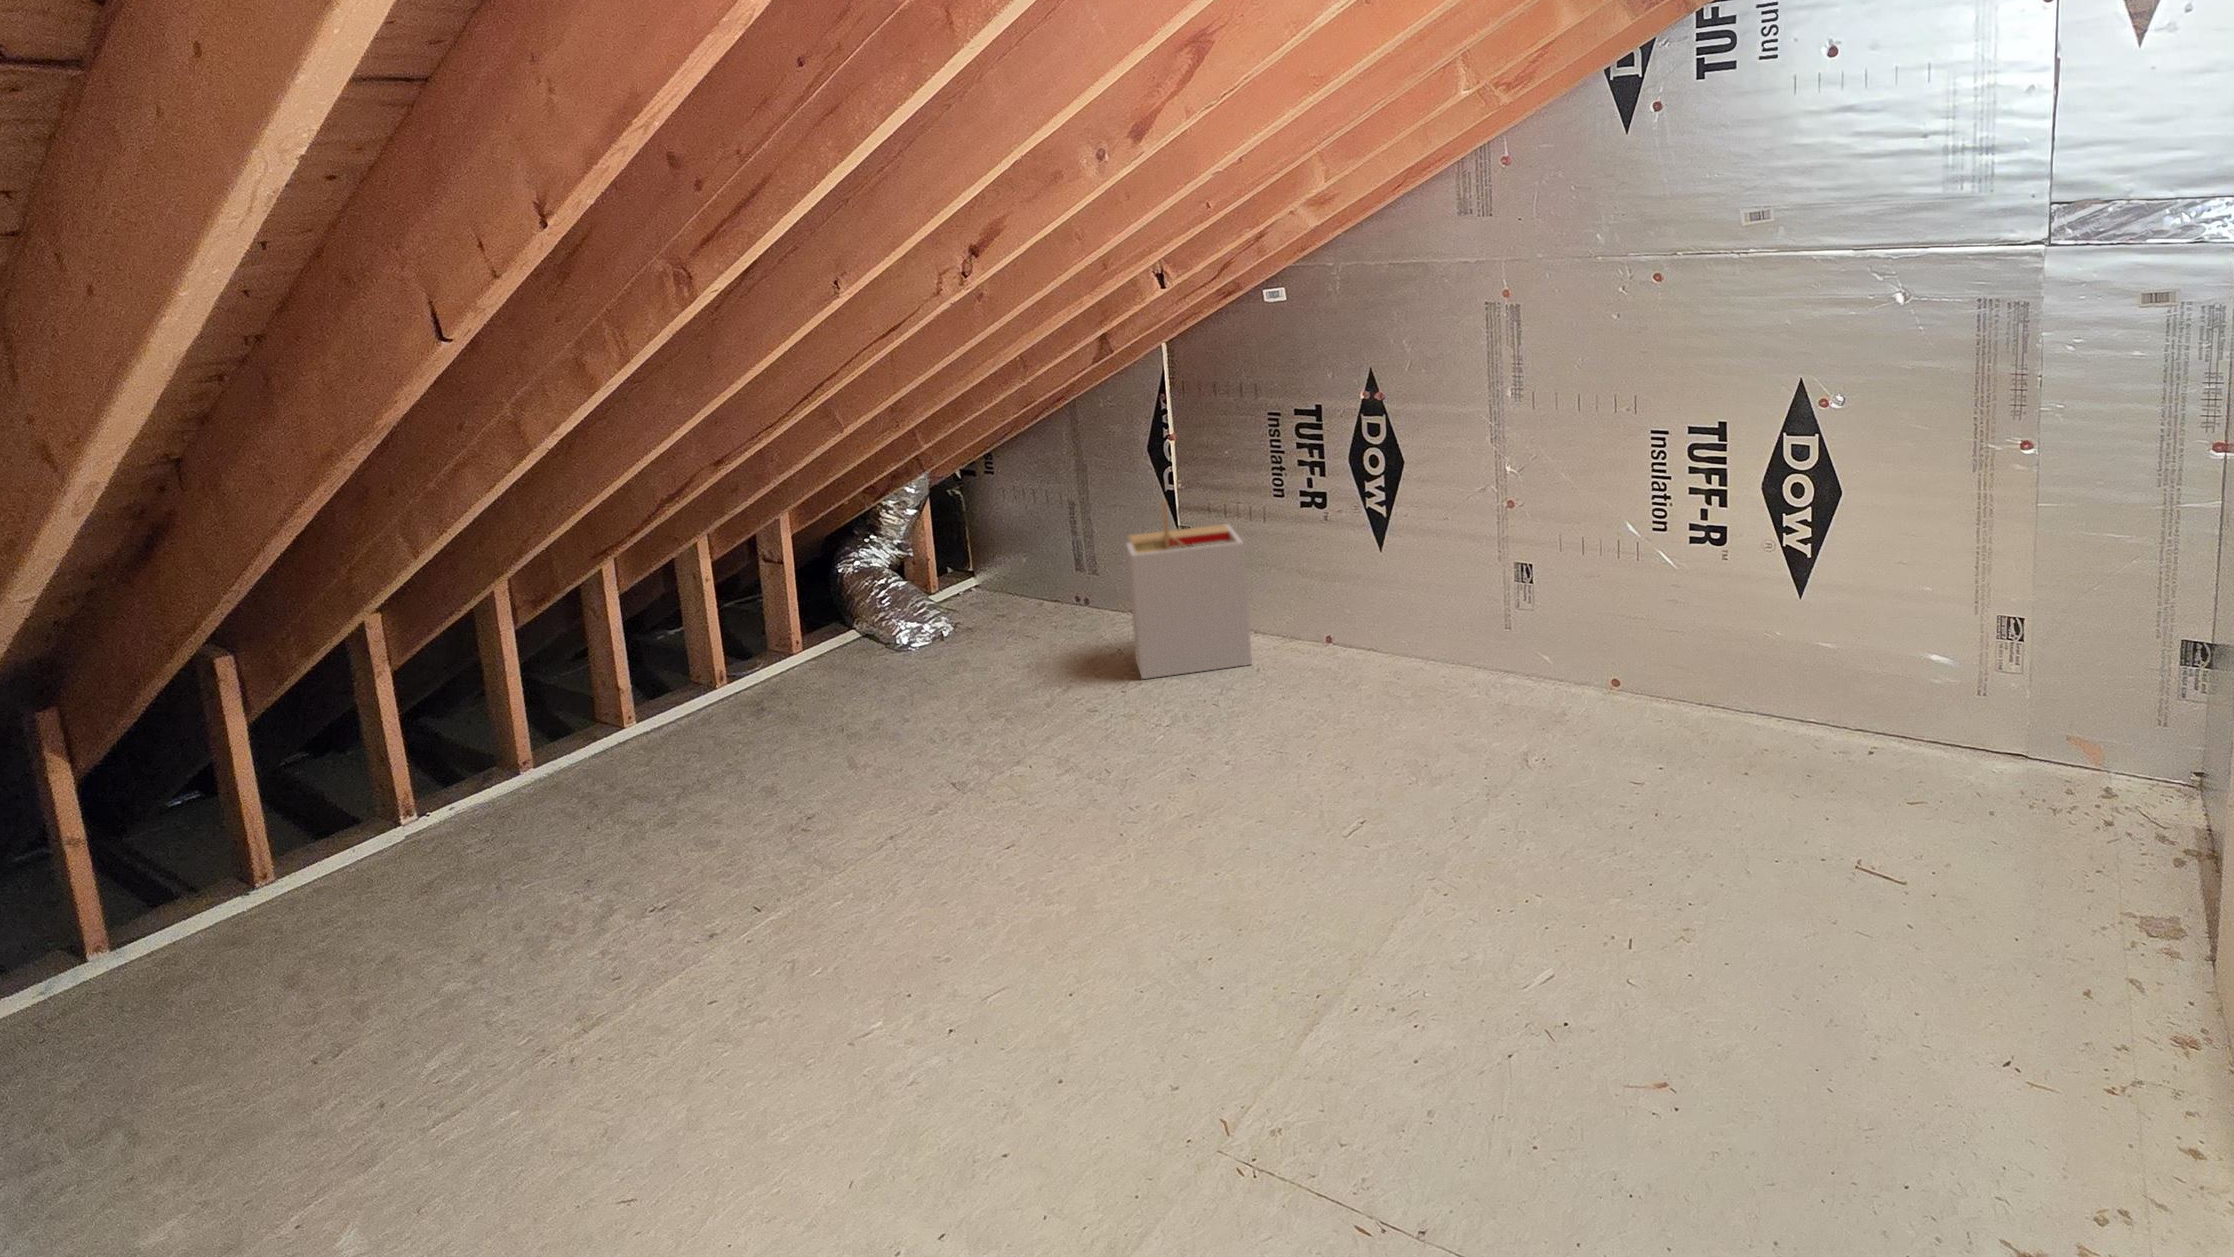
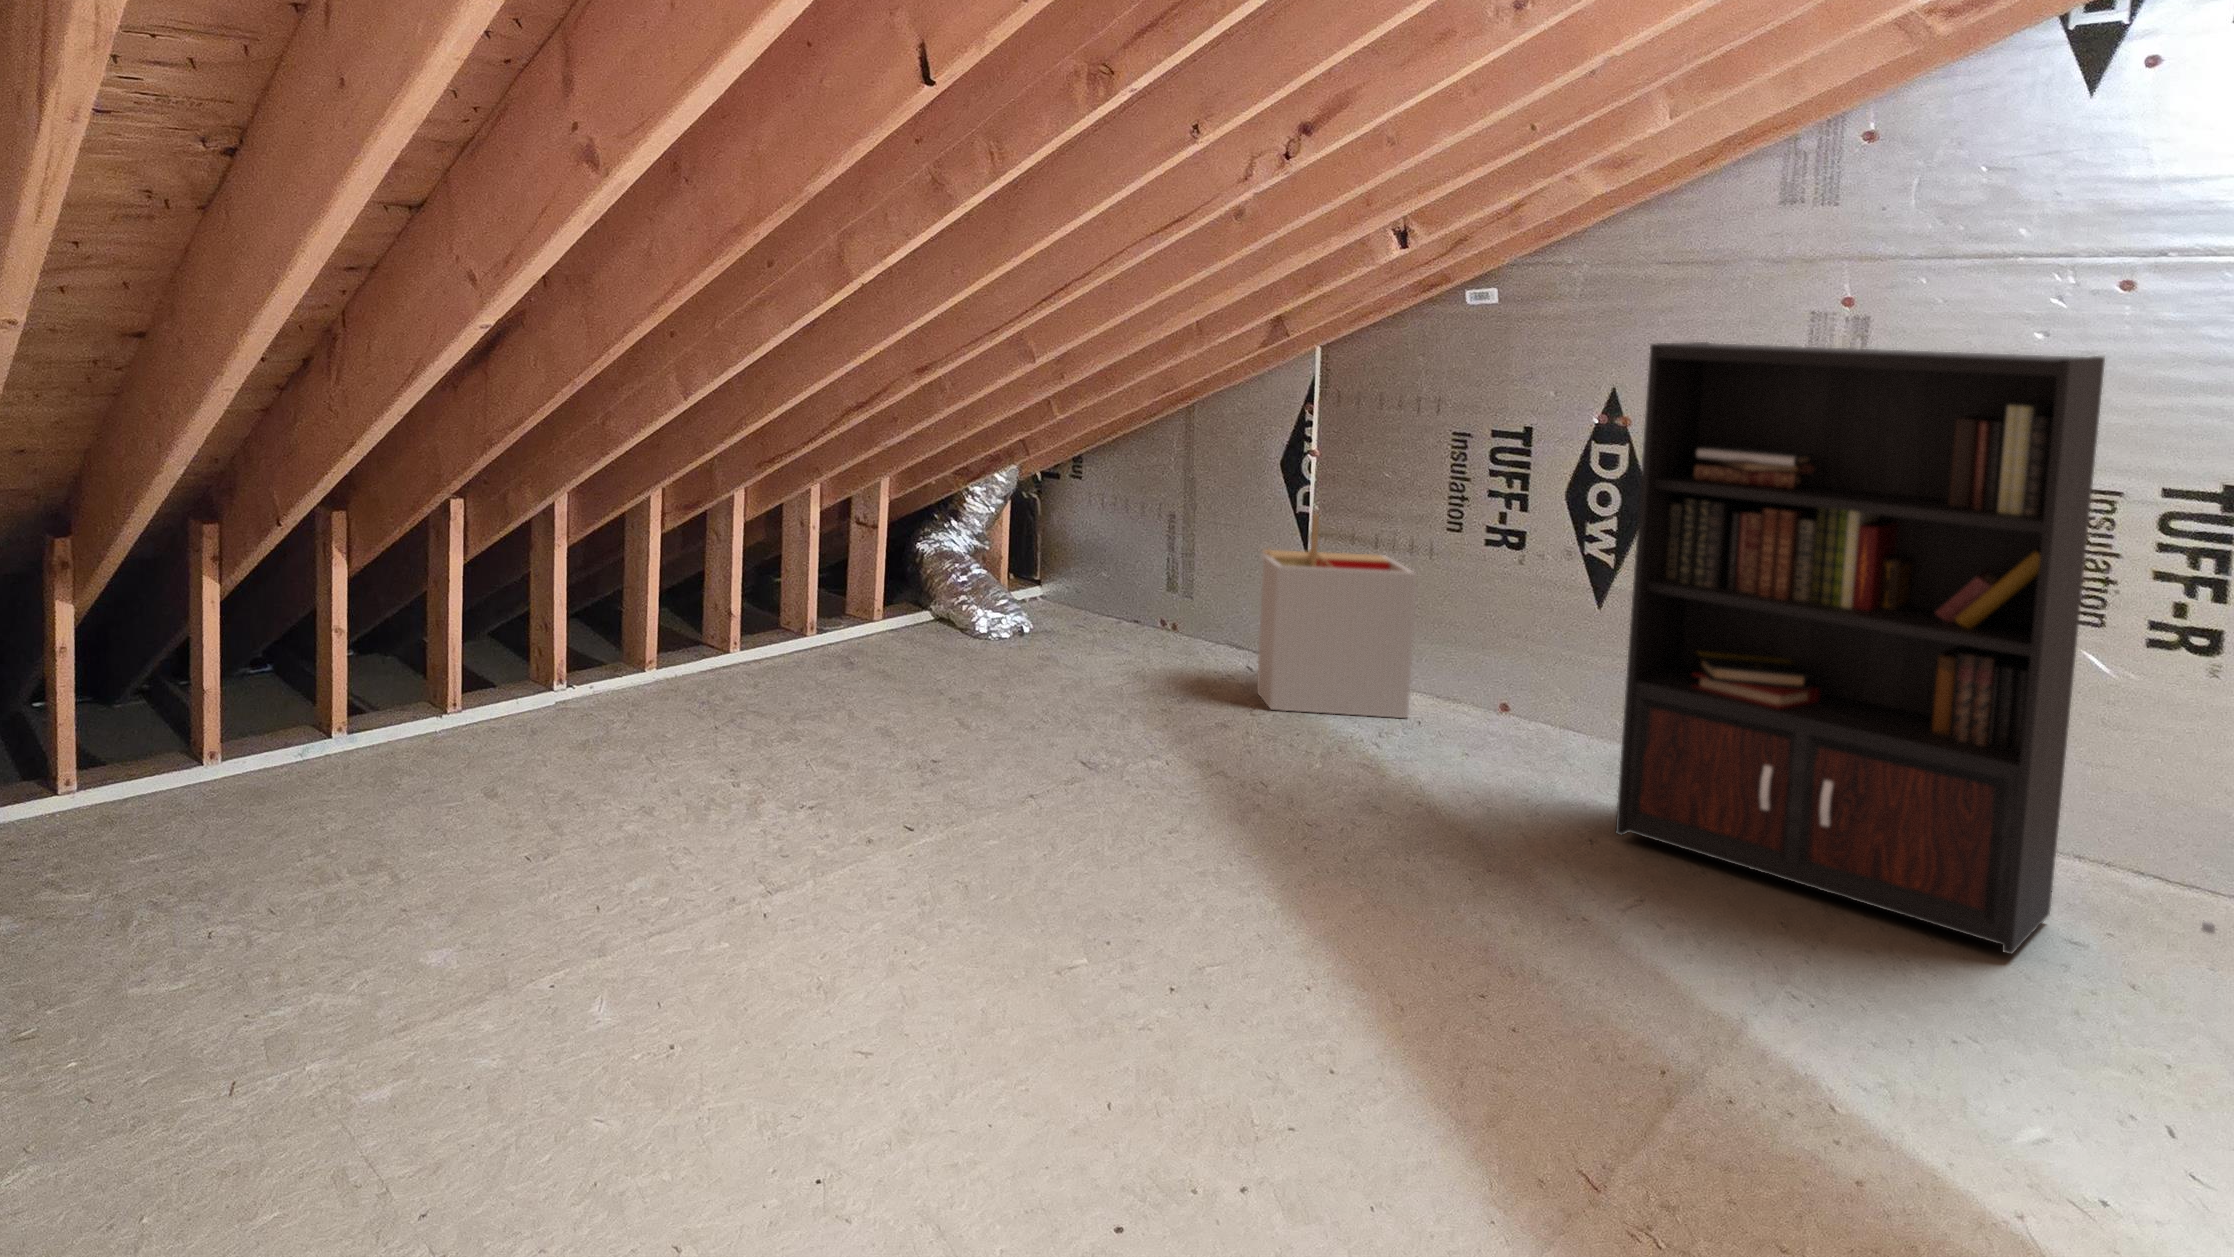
bookcase: none [1346,346,1730,805] -> present [1615,342,2215,954]

